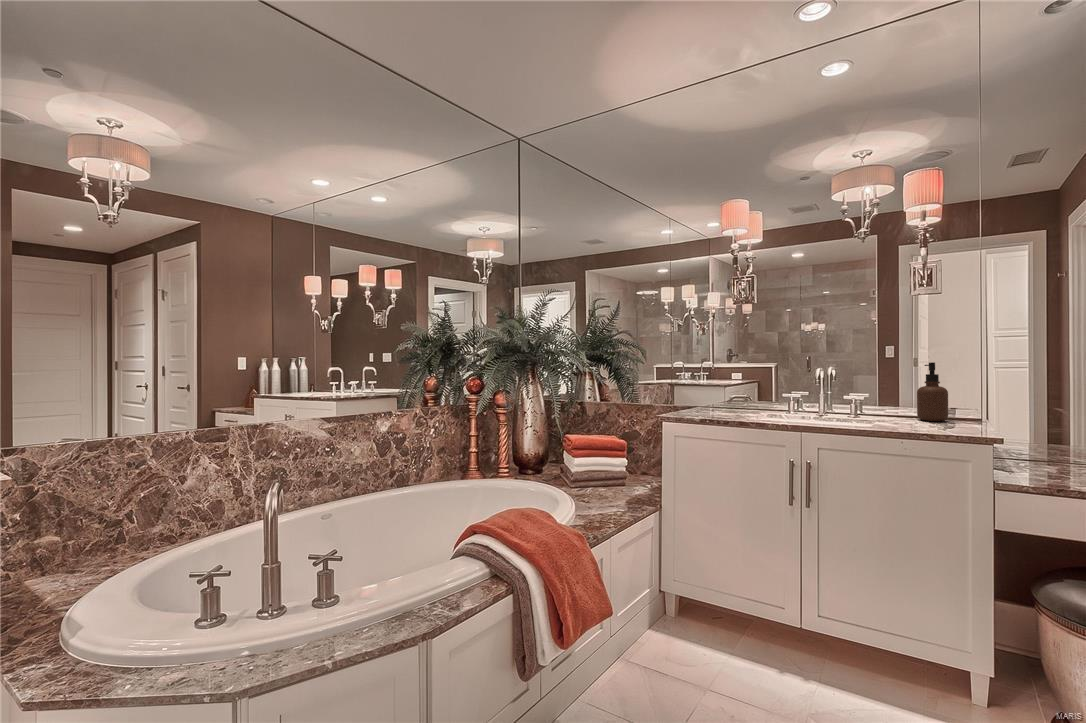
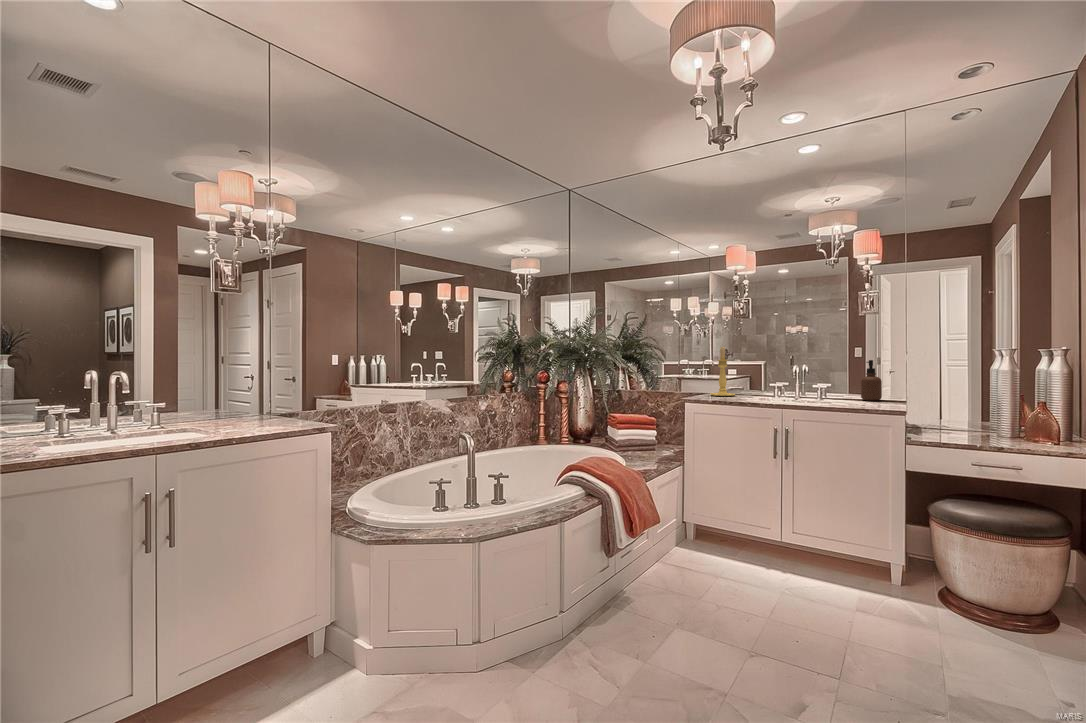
candle holder: none [703,342,738,412] -> present [711,347,735,396]

